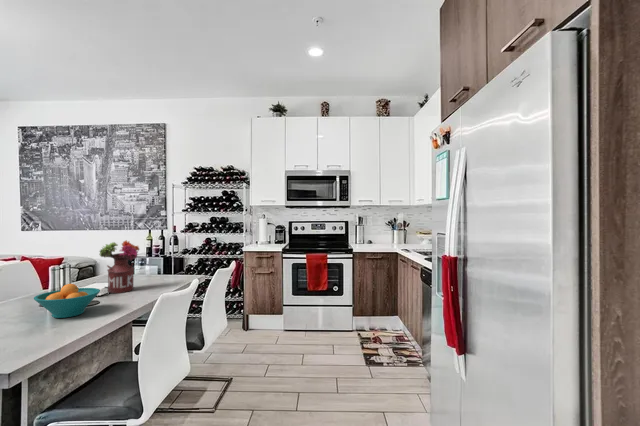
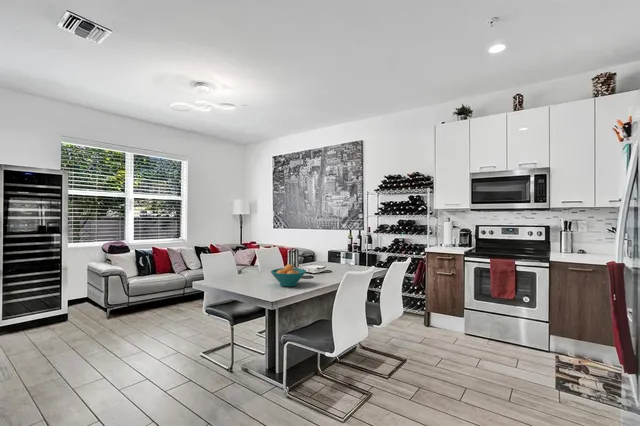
flower arrangement: present [99,240,139,293] -> none [309,237,335,276]

